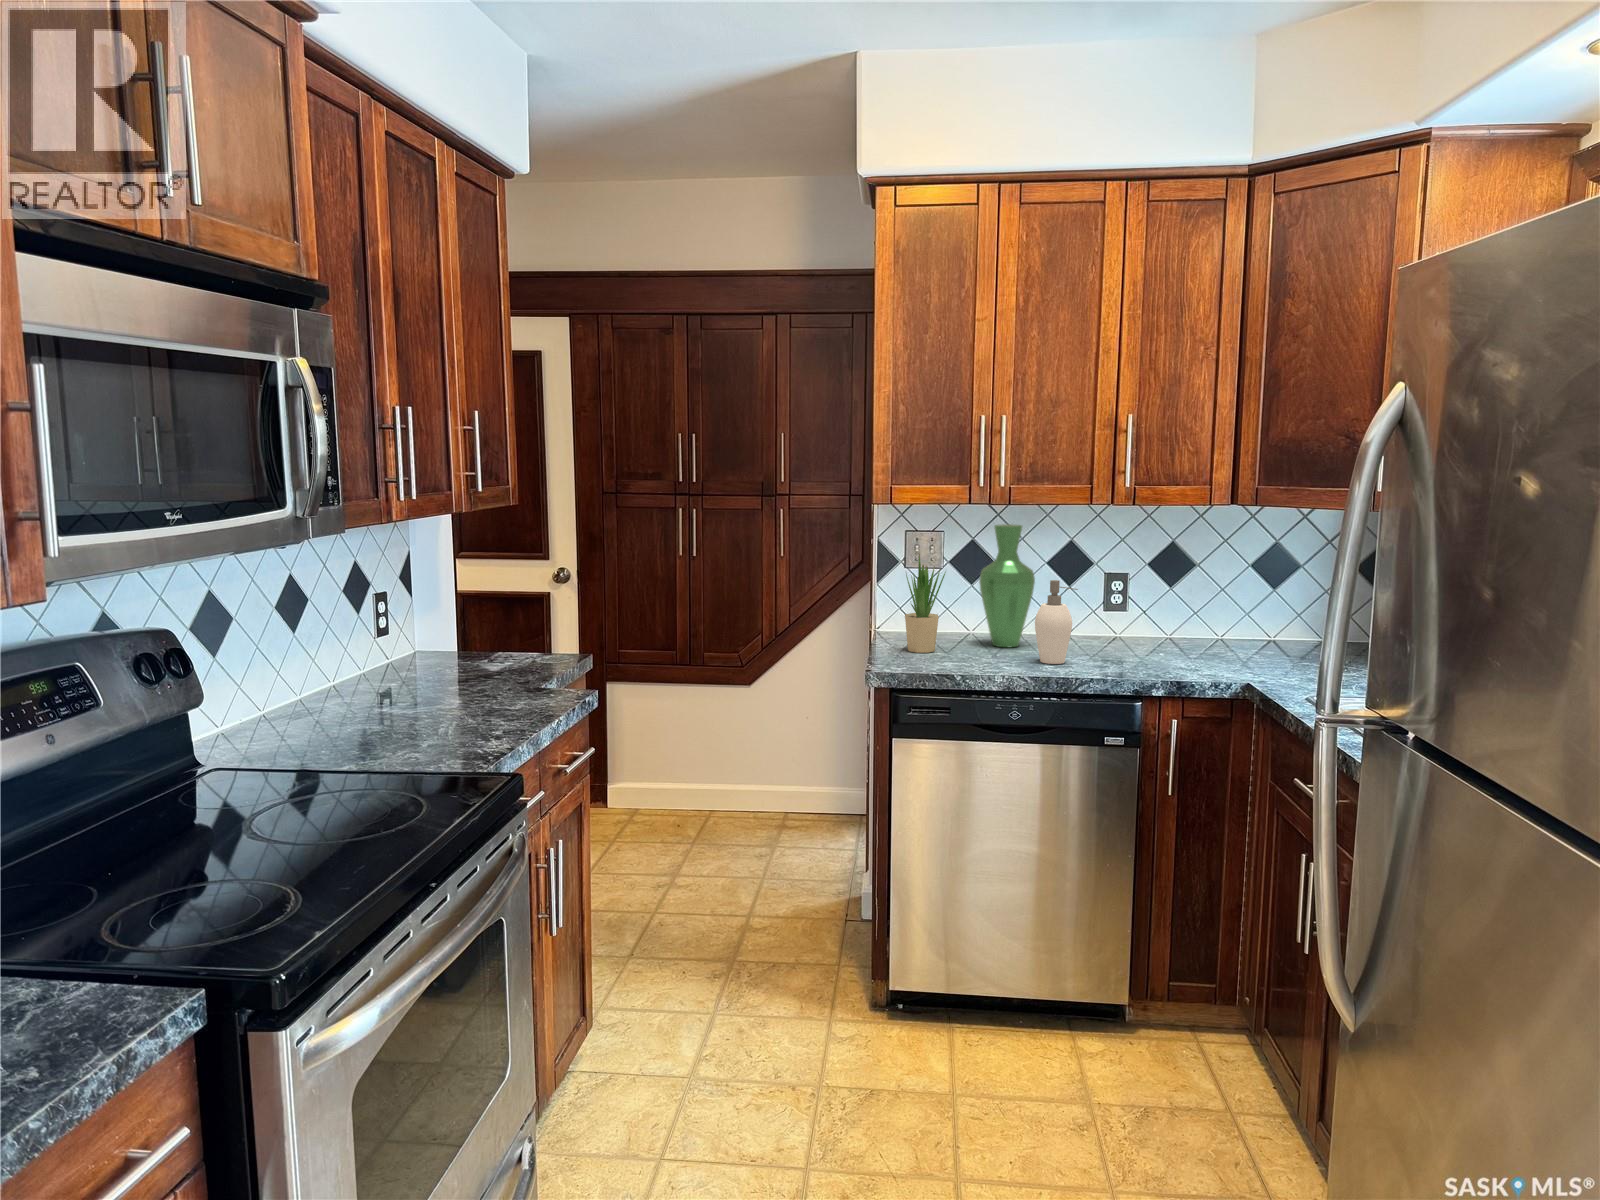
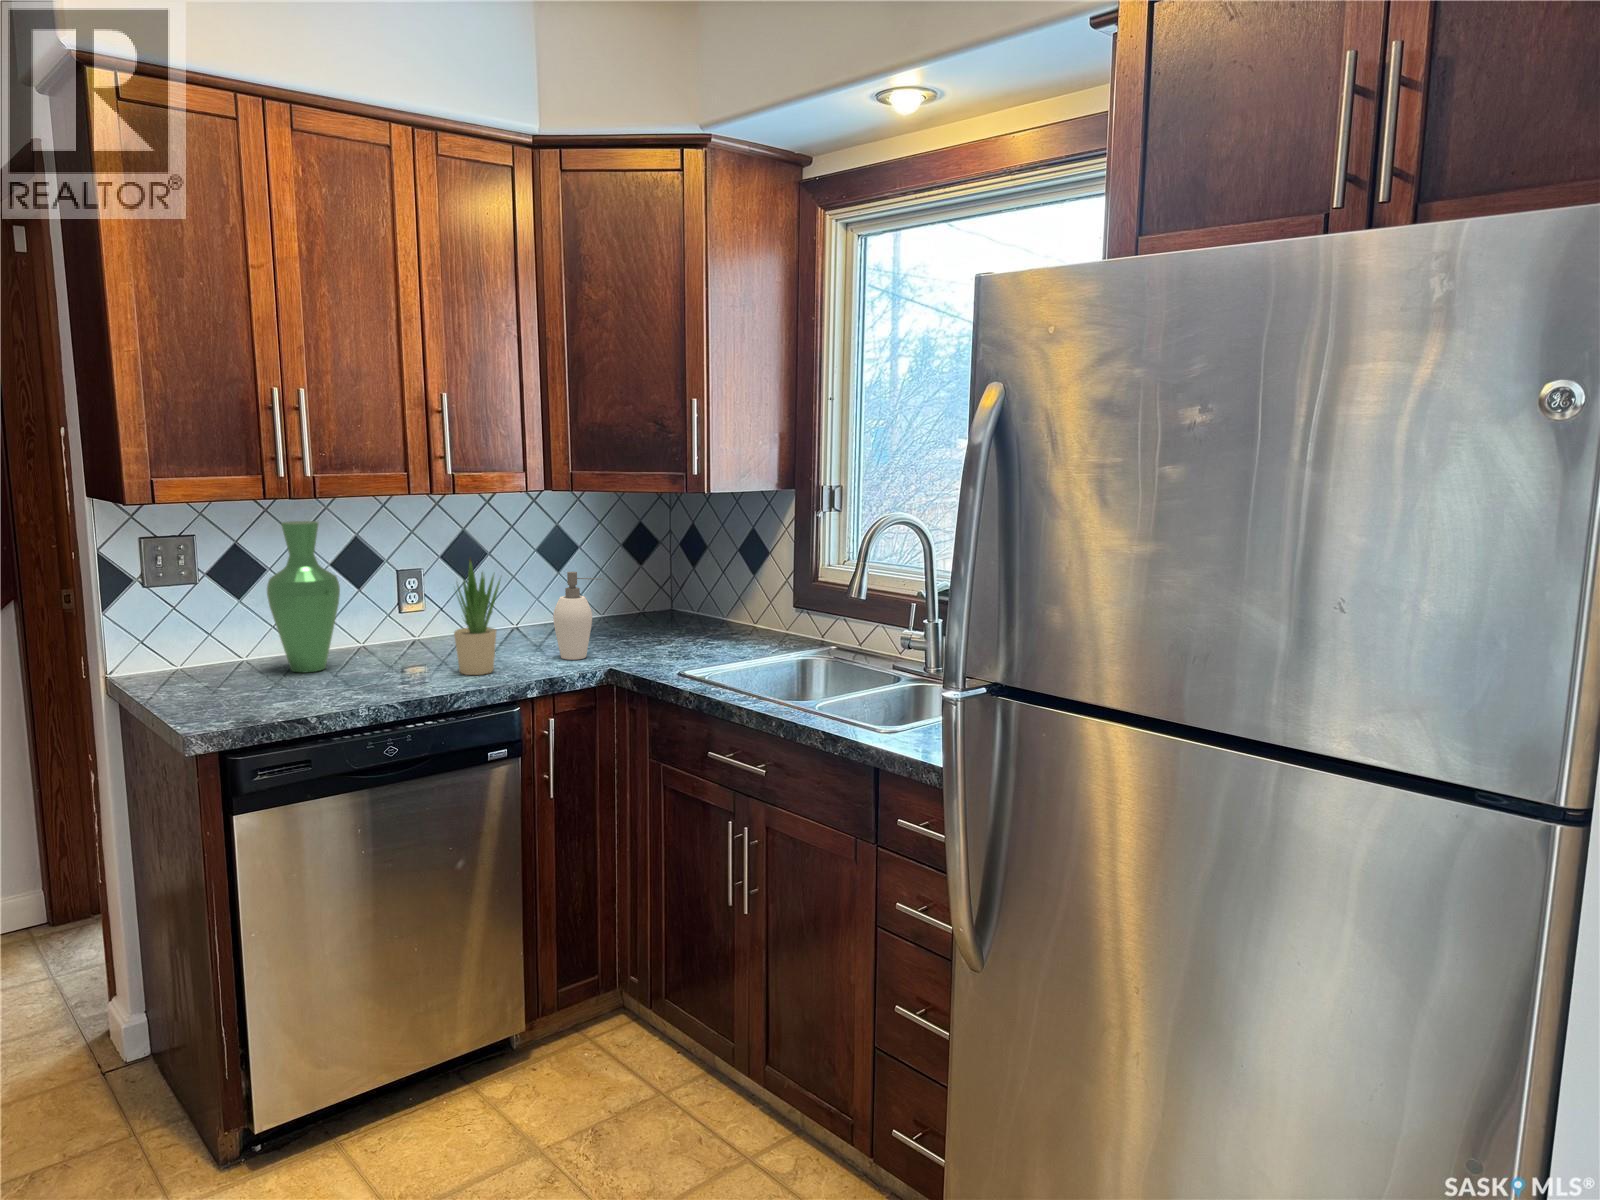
potted plant: present [905,554,946,653] -> present [454,558,500,675]
soap dispenser: present [1035,580,1078,664] -> present [553,572,602,660]

